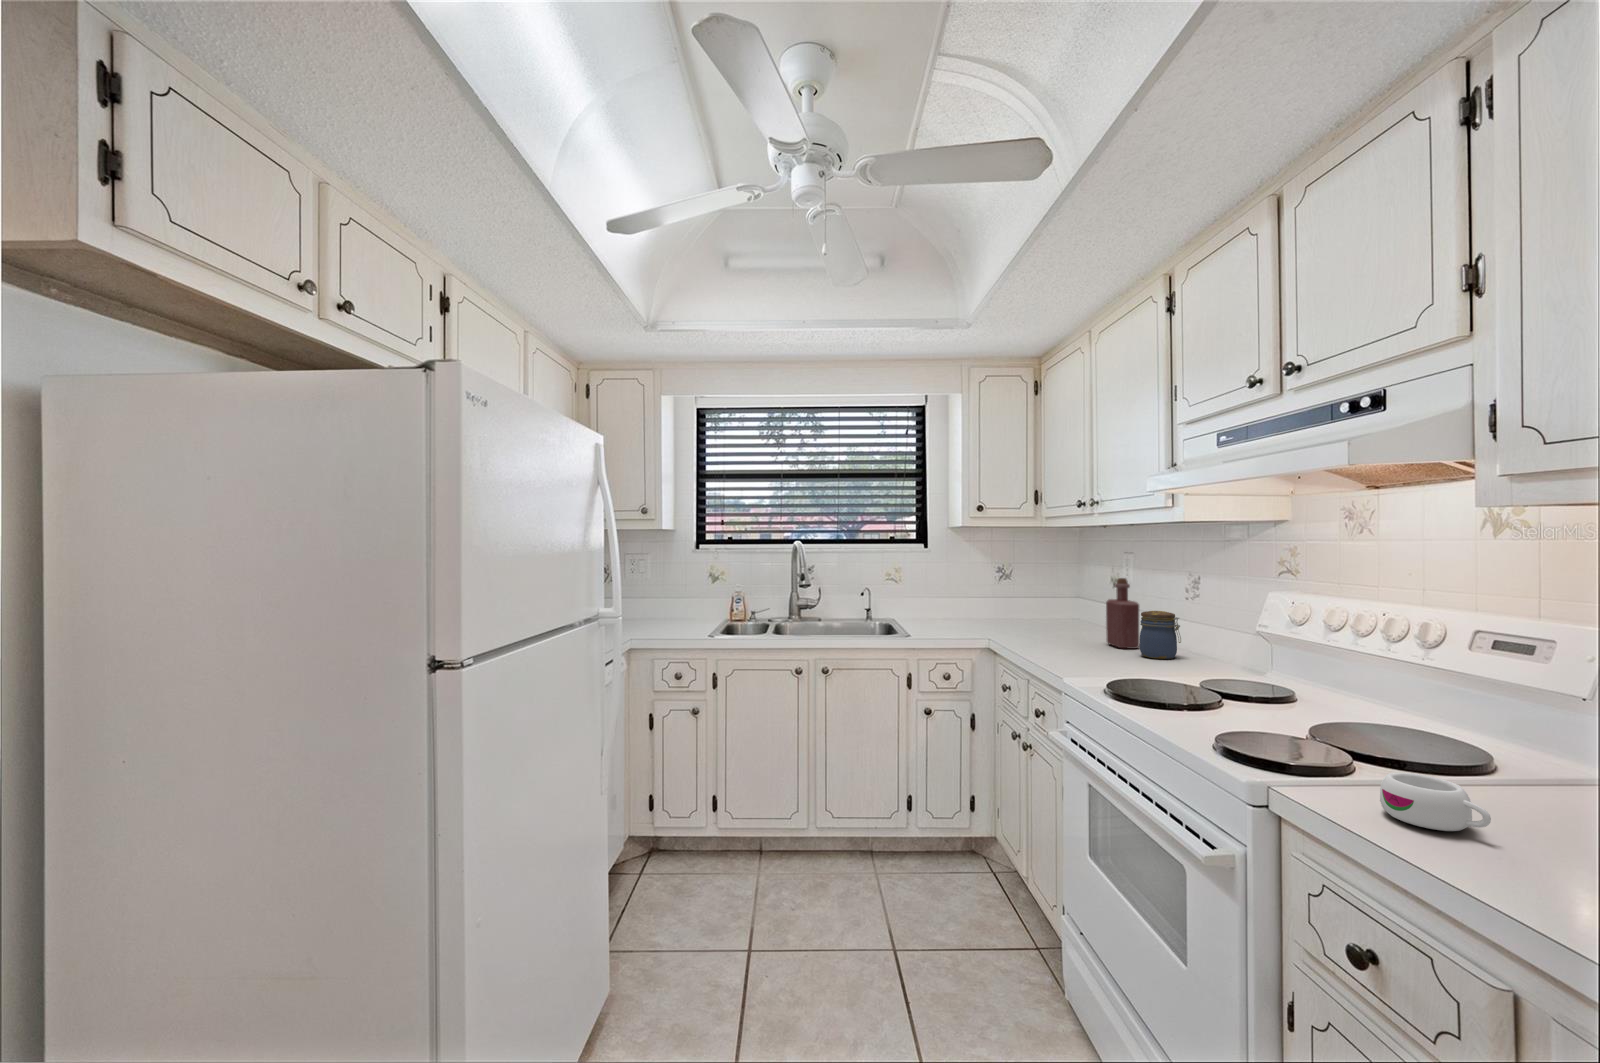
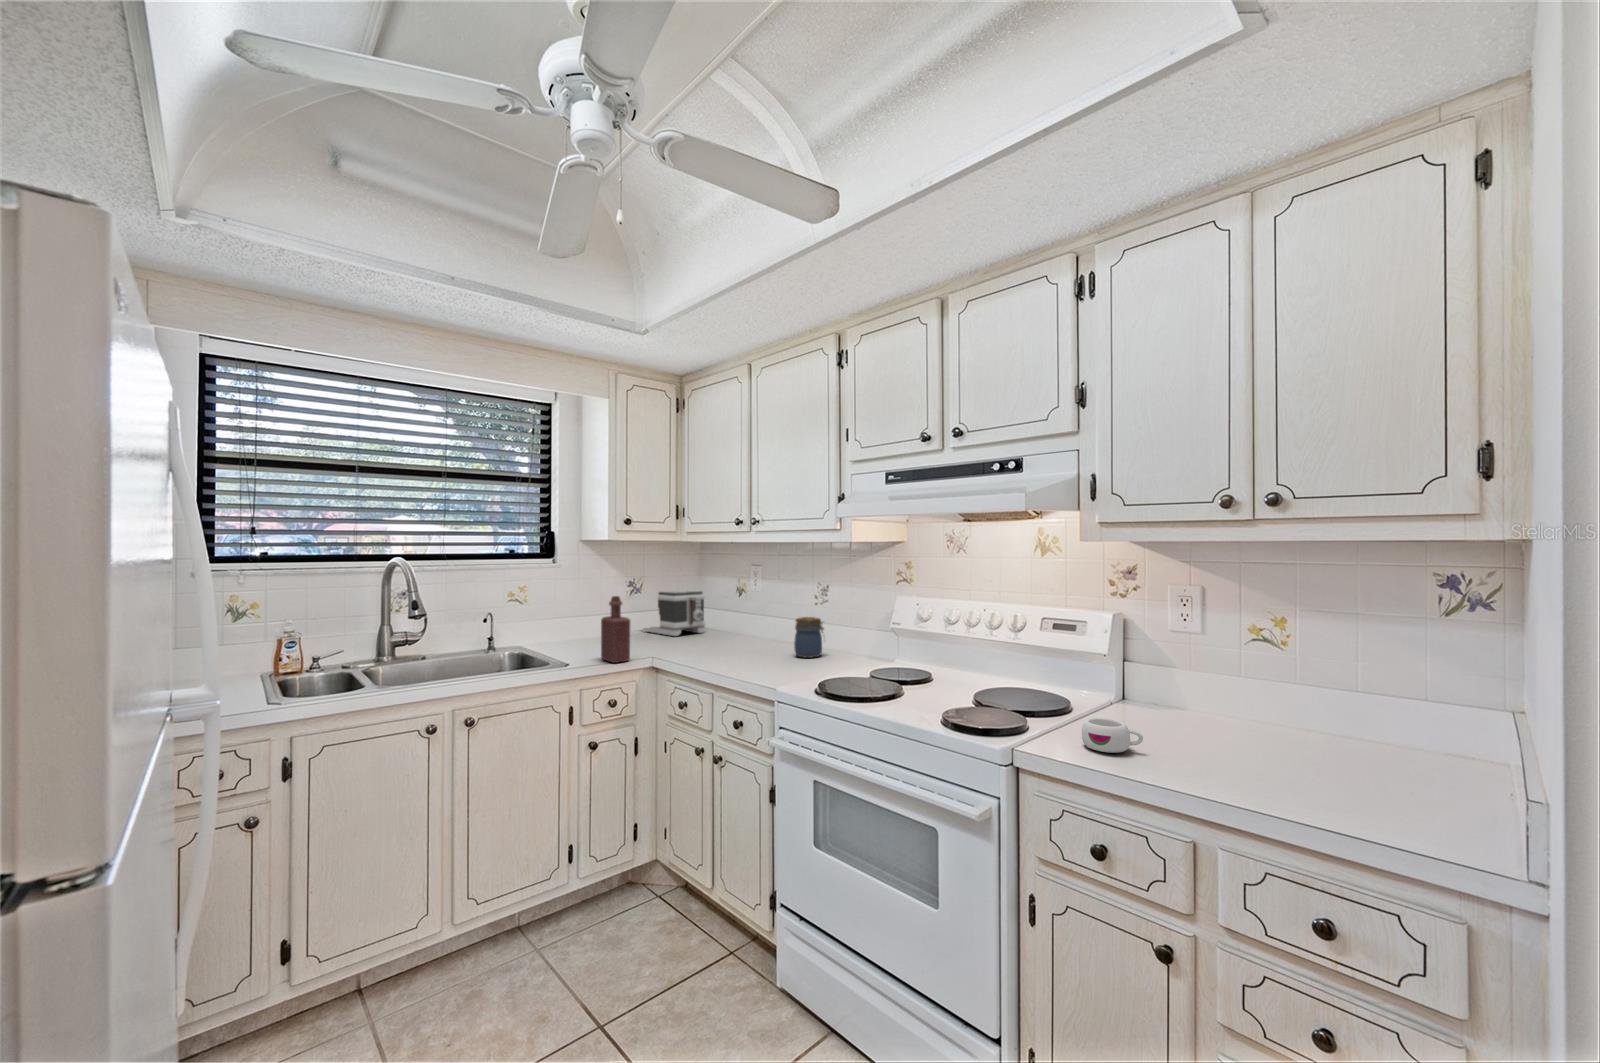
toaster: none [1020,576,1081,624] -> present [644,589,705,636]
bottle: present [1106,578,1139,649] -> present [601,596,630,663]

